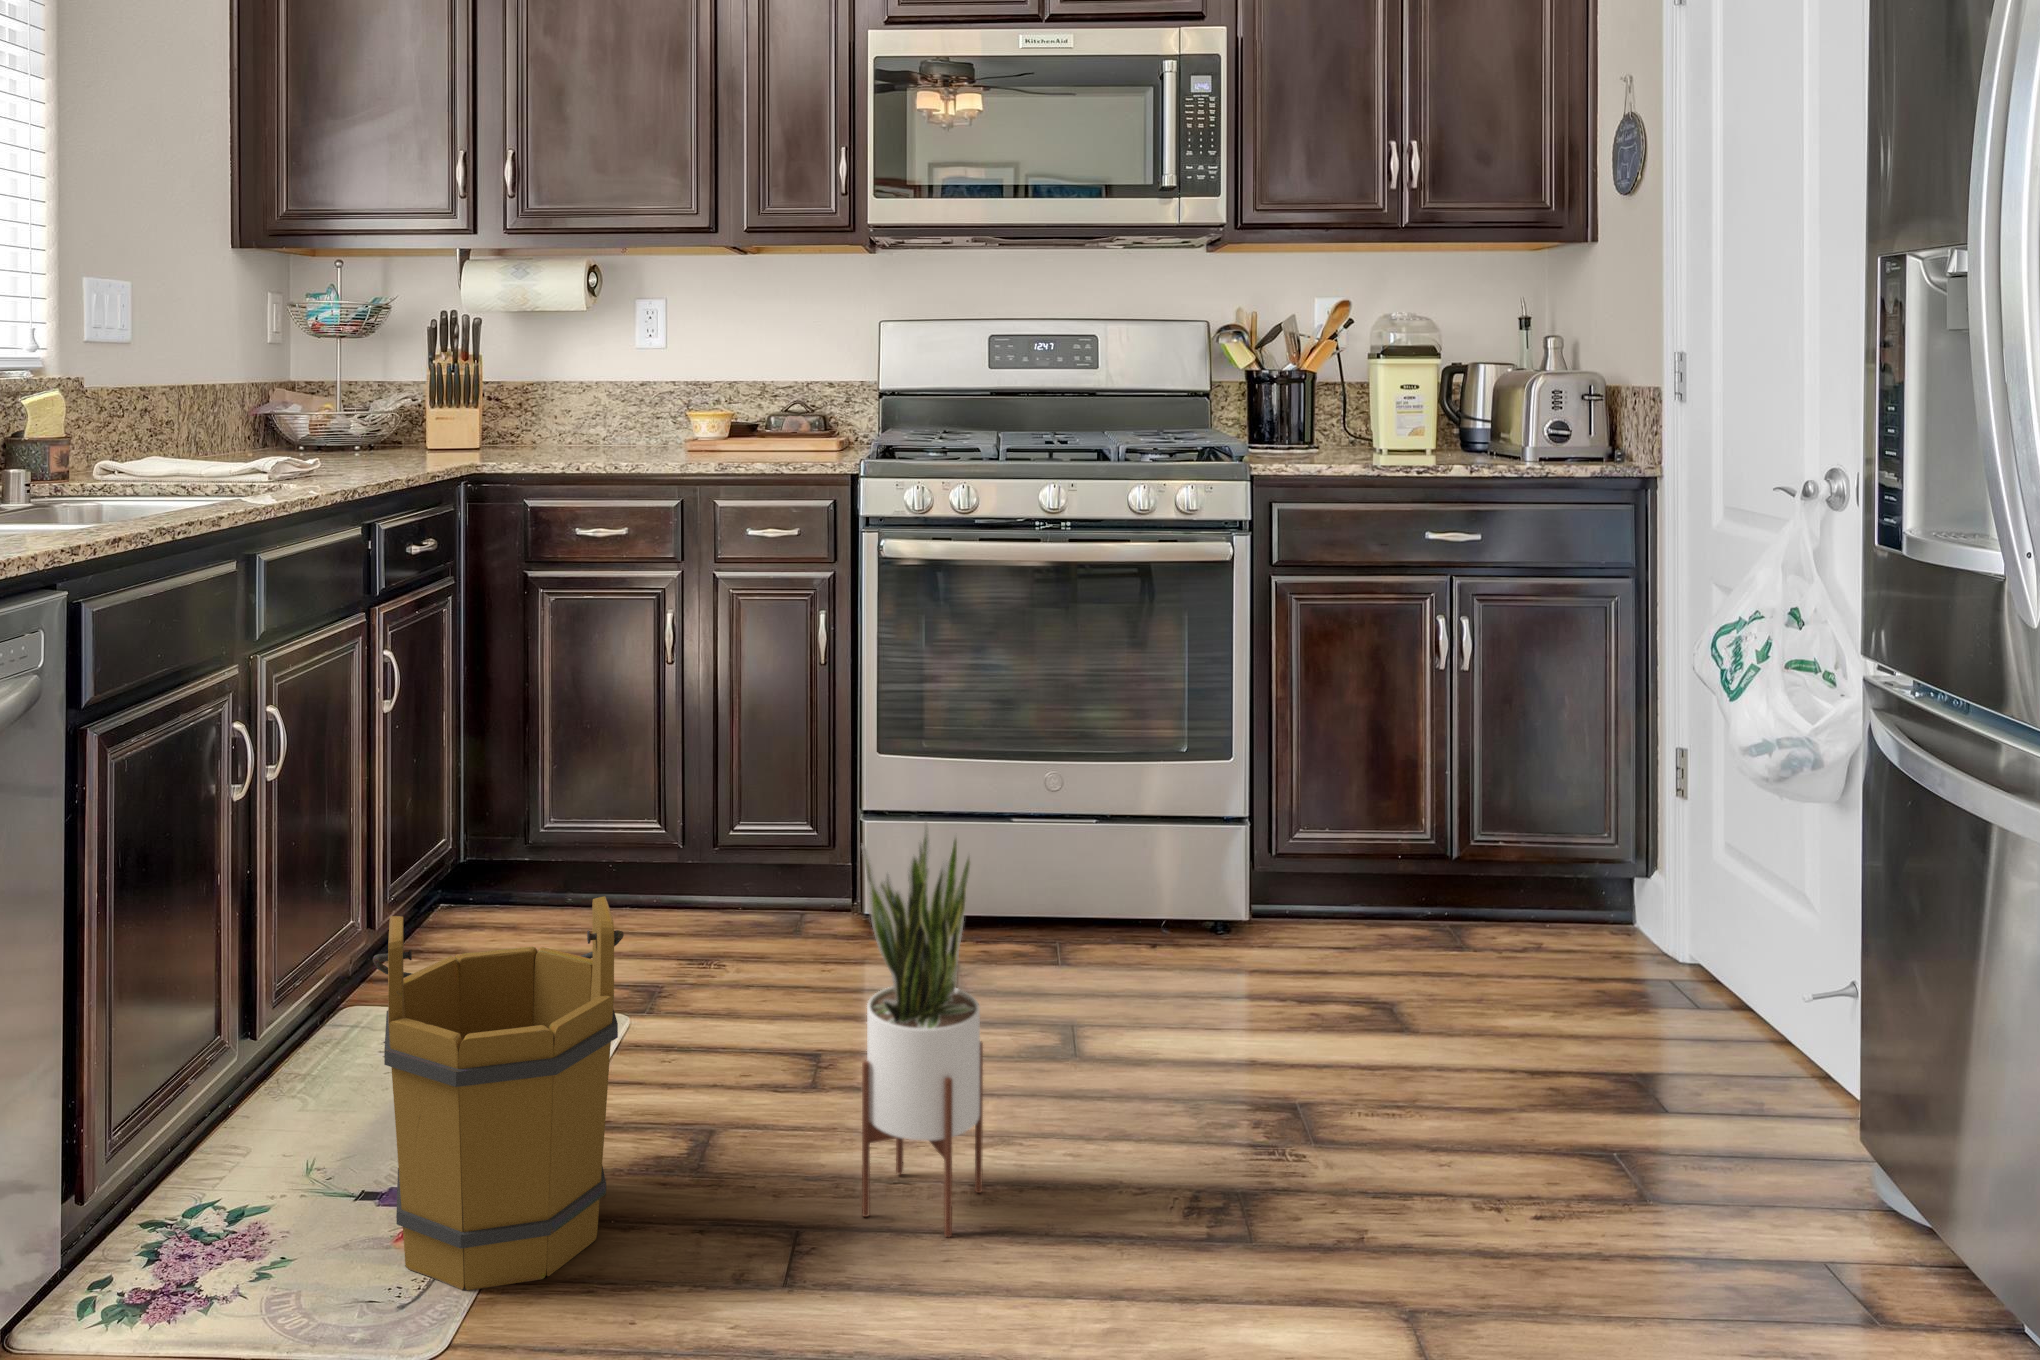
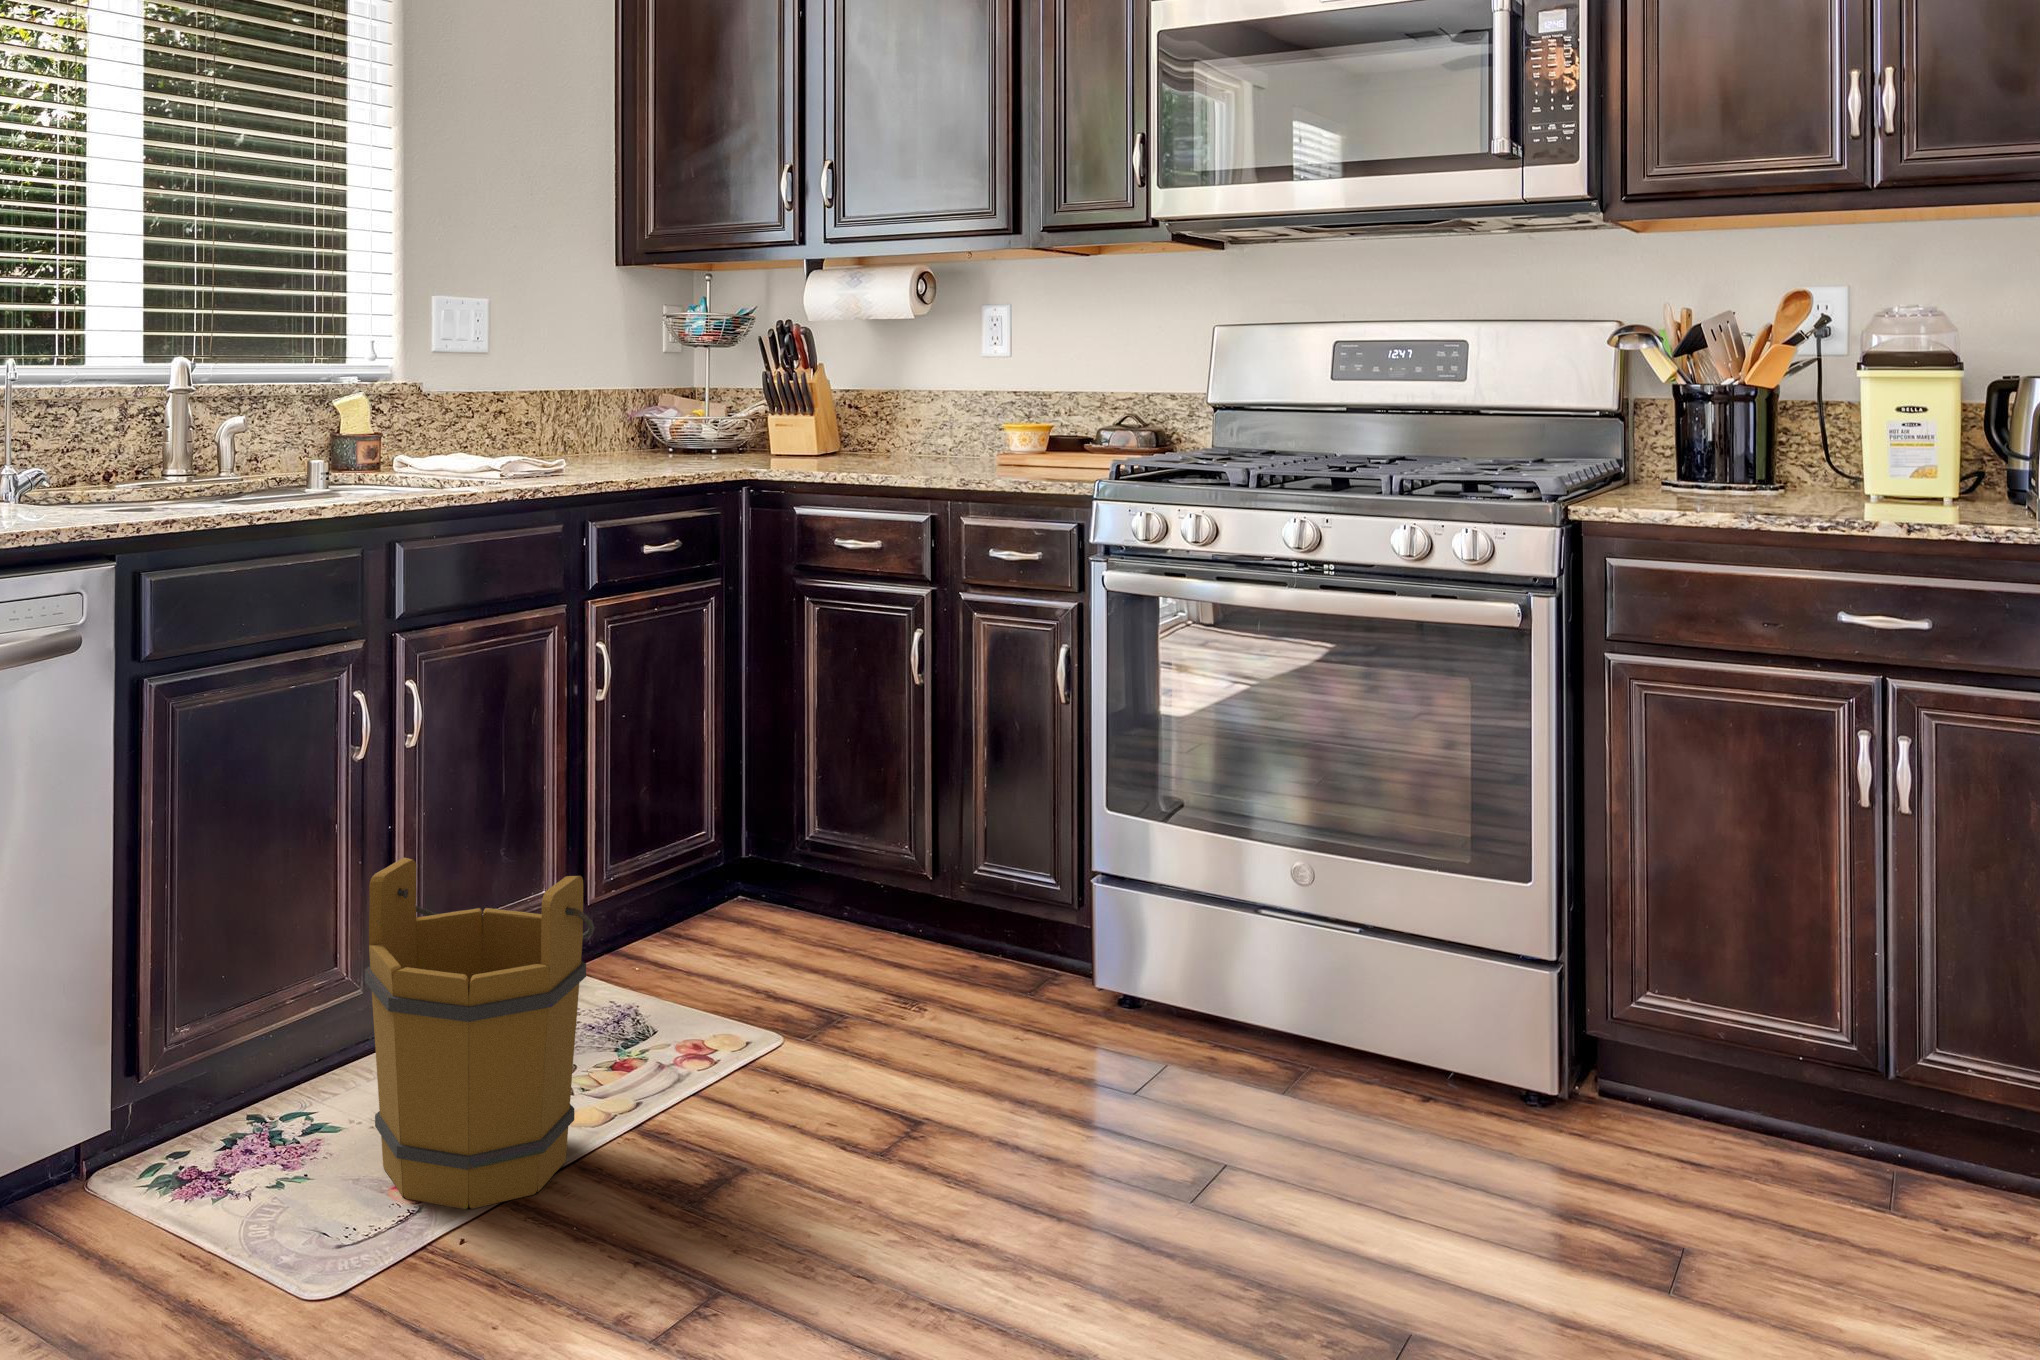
potted plant: present [862,822,983,1237] -> none [746,853,916,1294]

